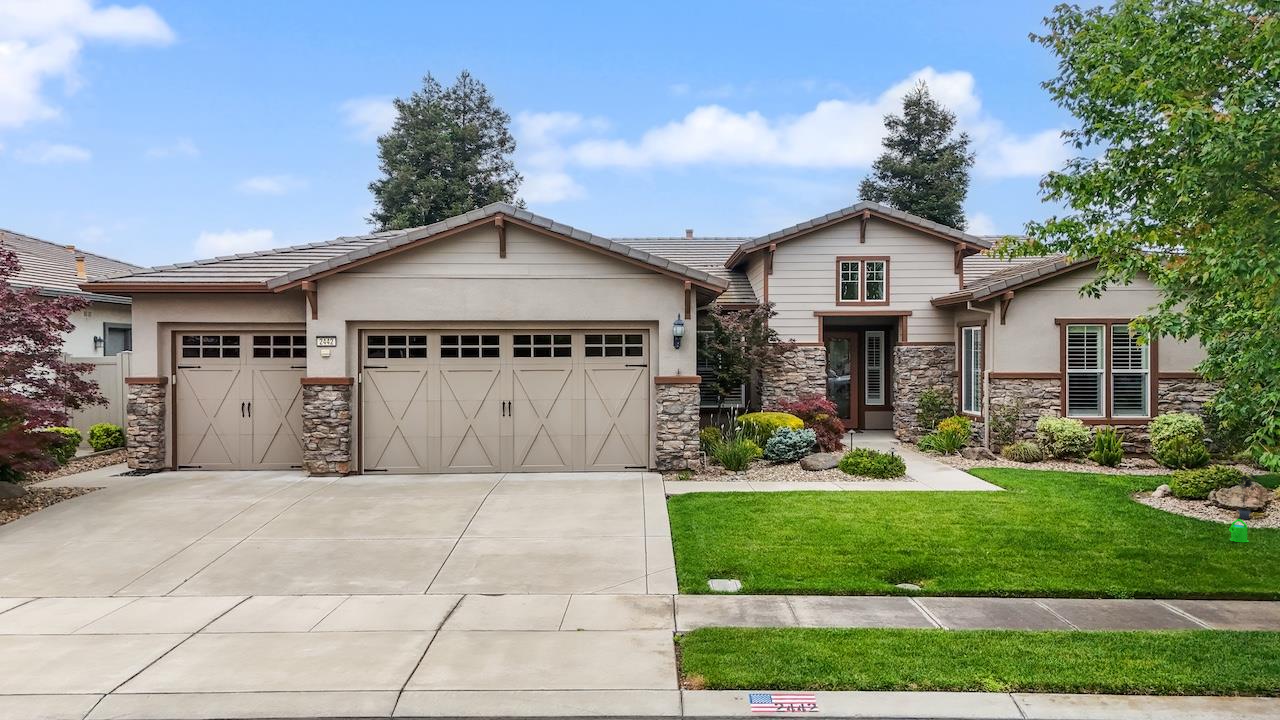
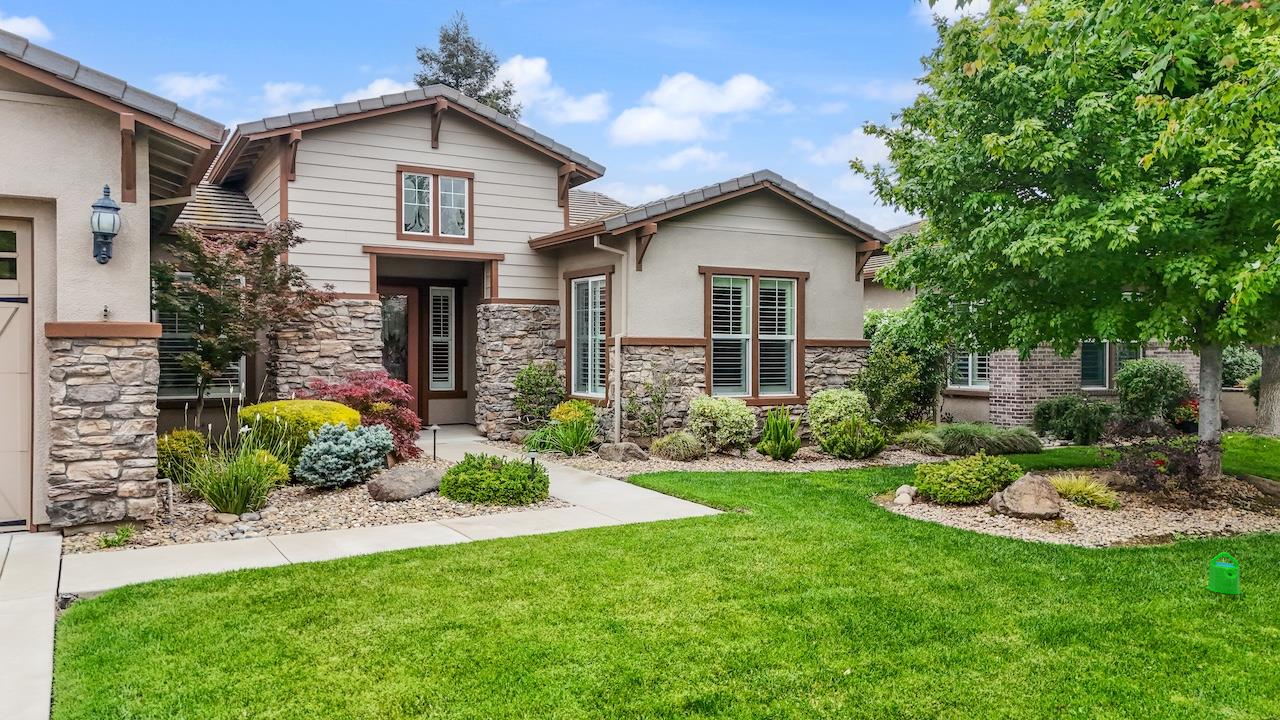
potted plant: present [1237,474,1257,519] -> none [1094,464,1133,538]

